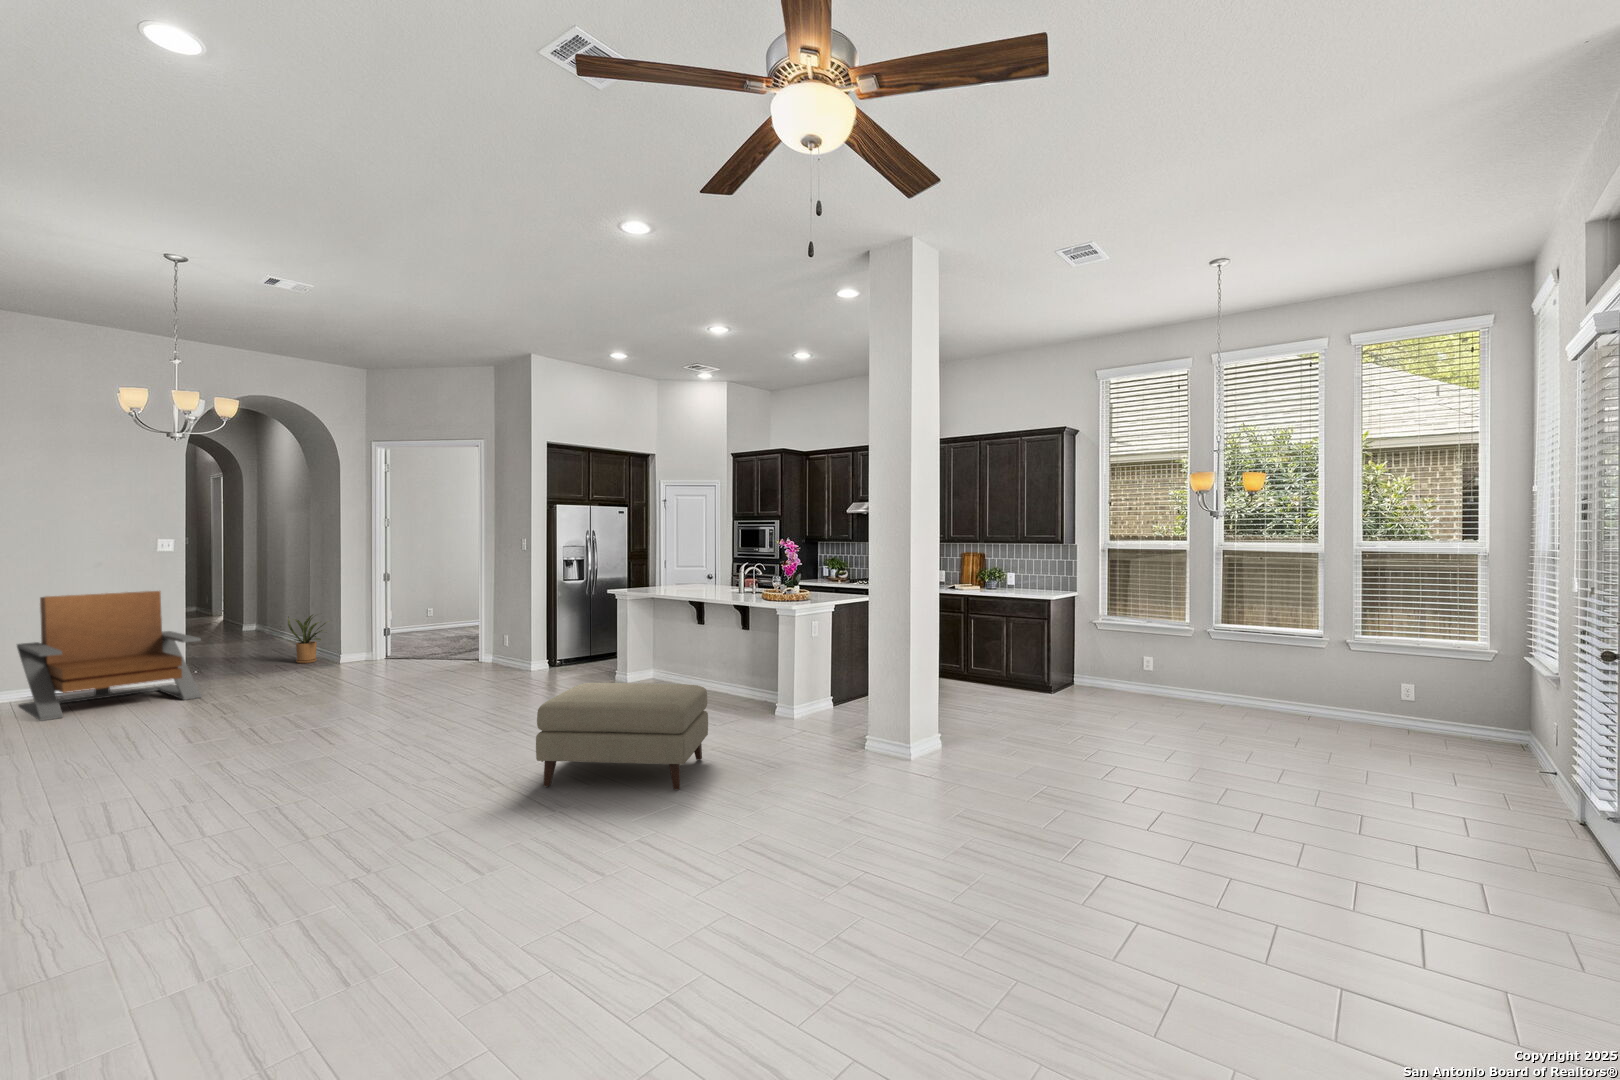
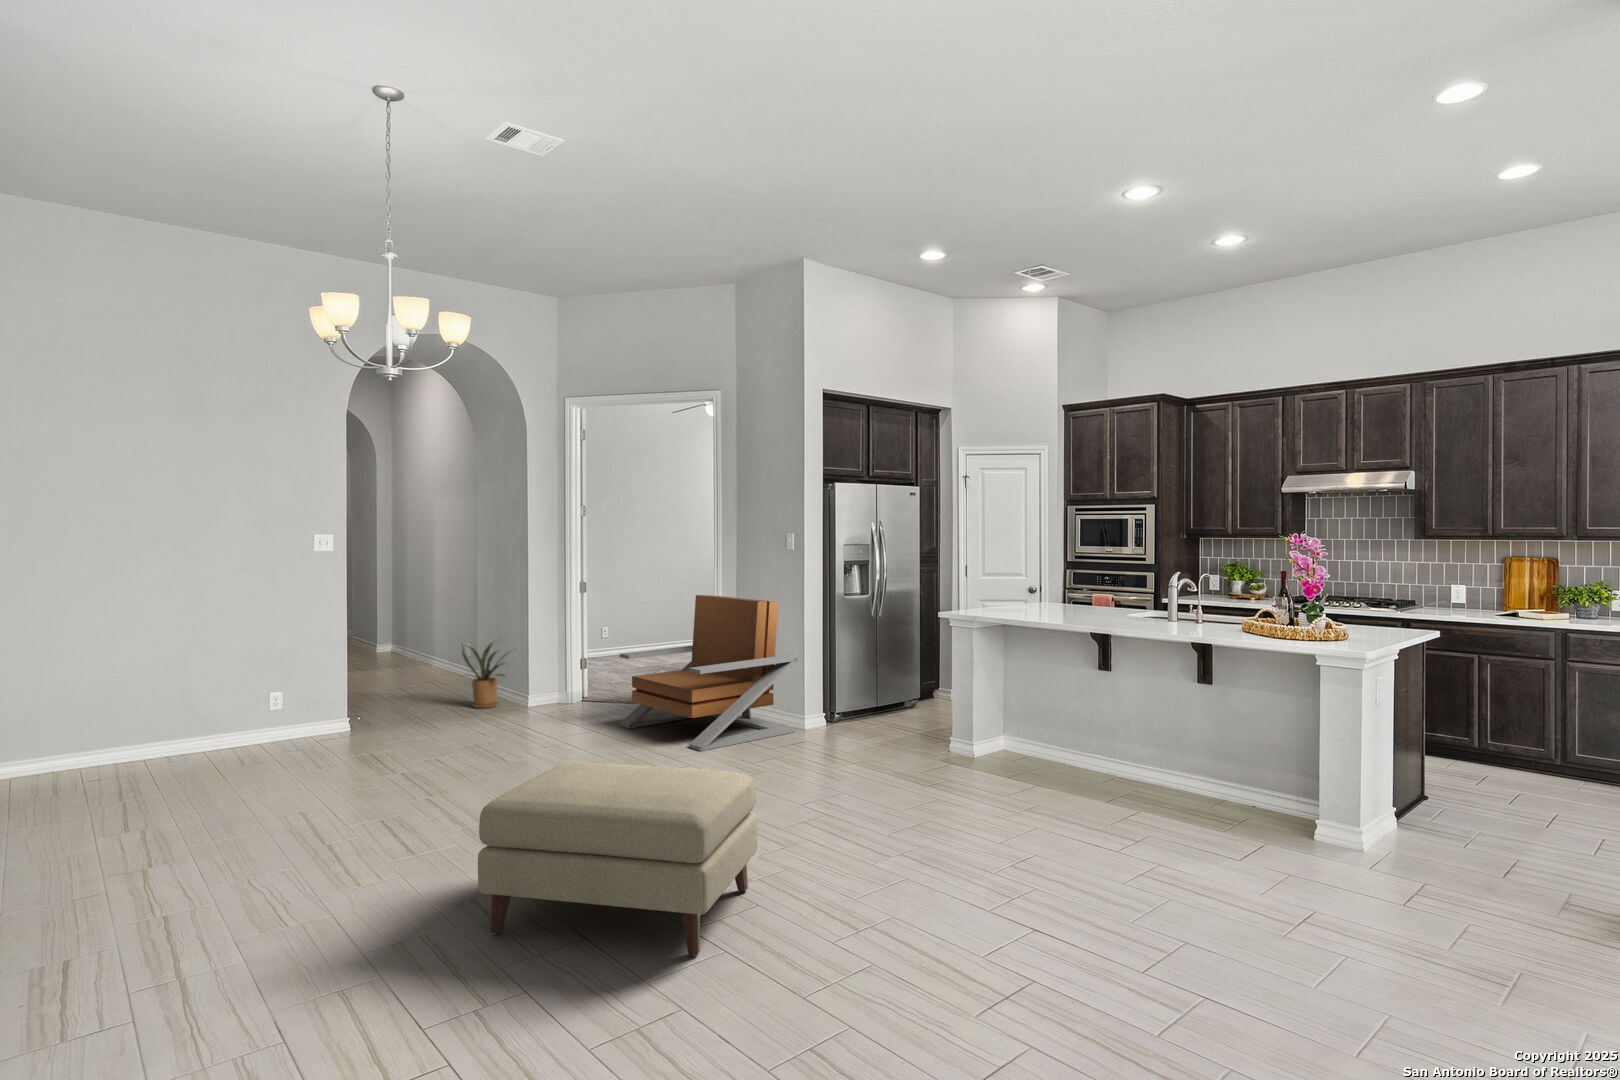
lounge chair: present [17,591,201,721] -> present [620,595,798,751]
ottoman: present [536,683,708,790] -> present [478,762,757,956]

